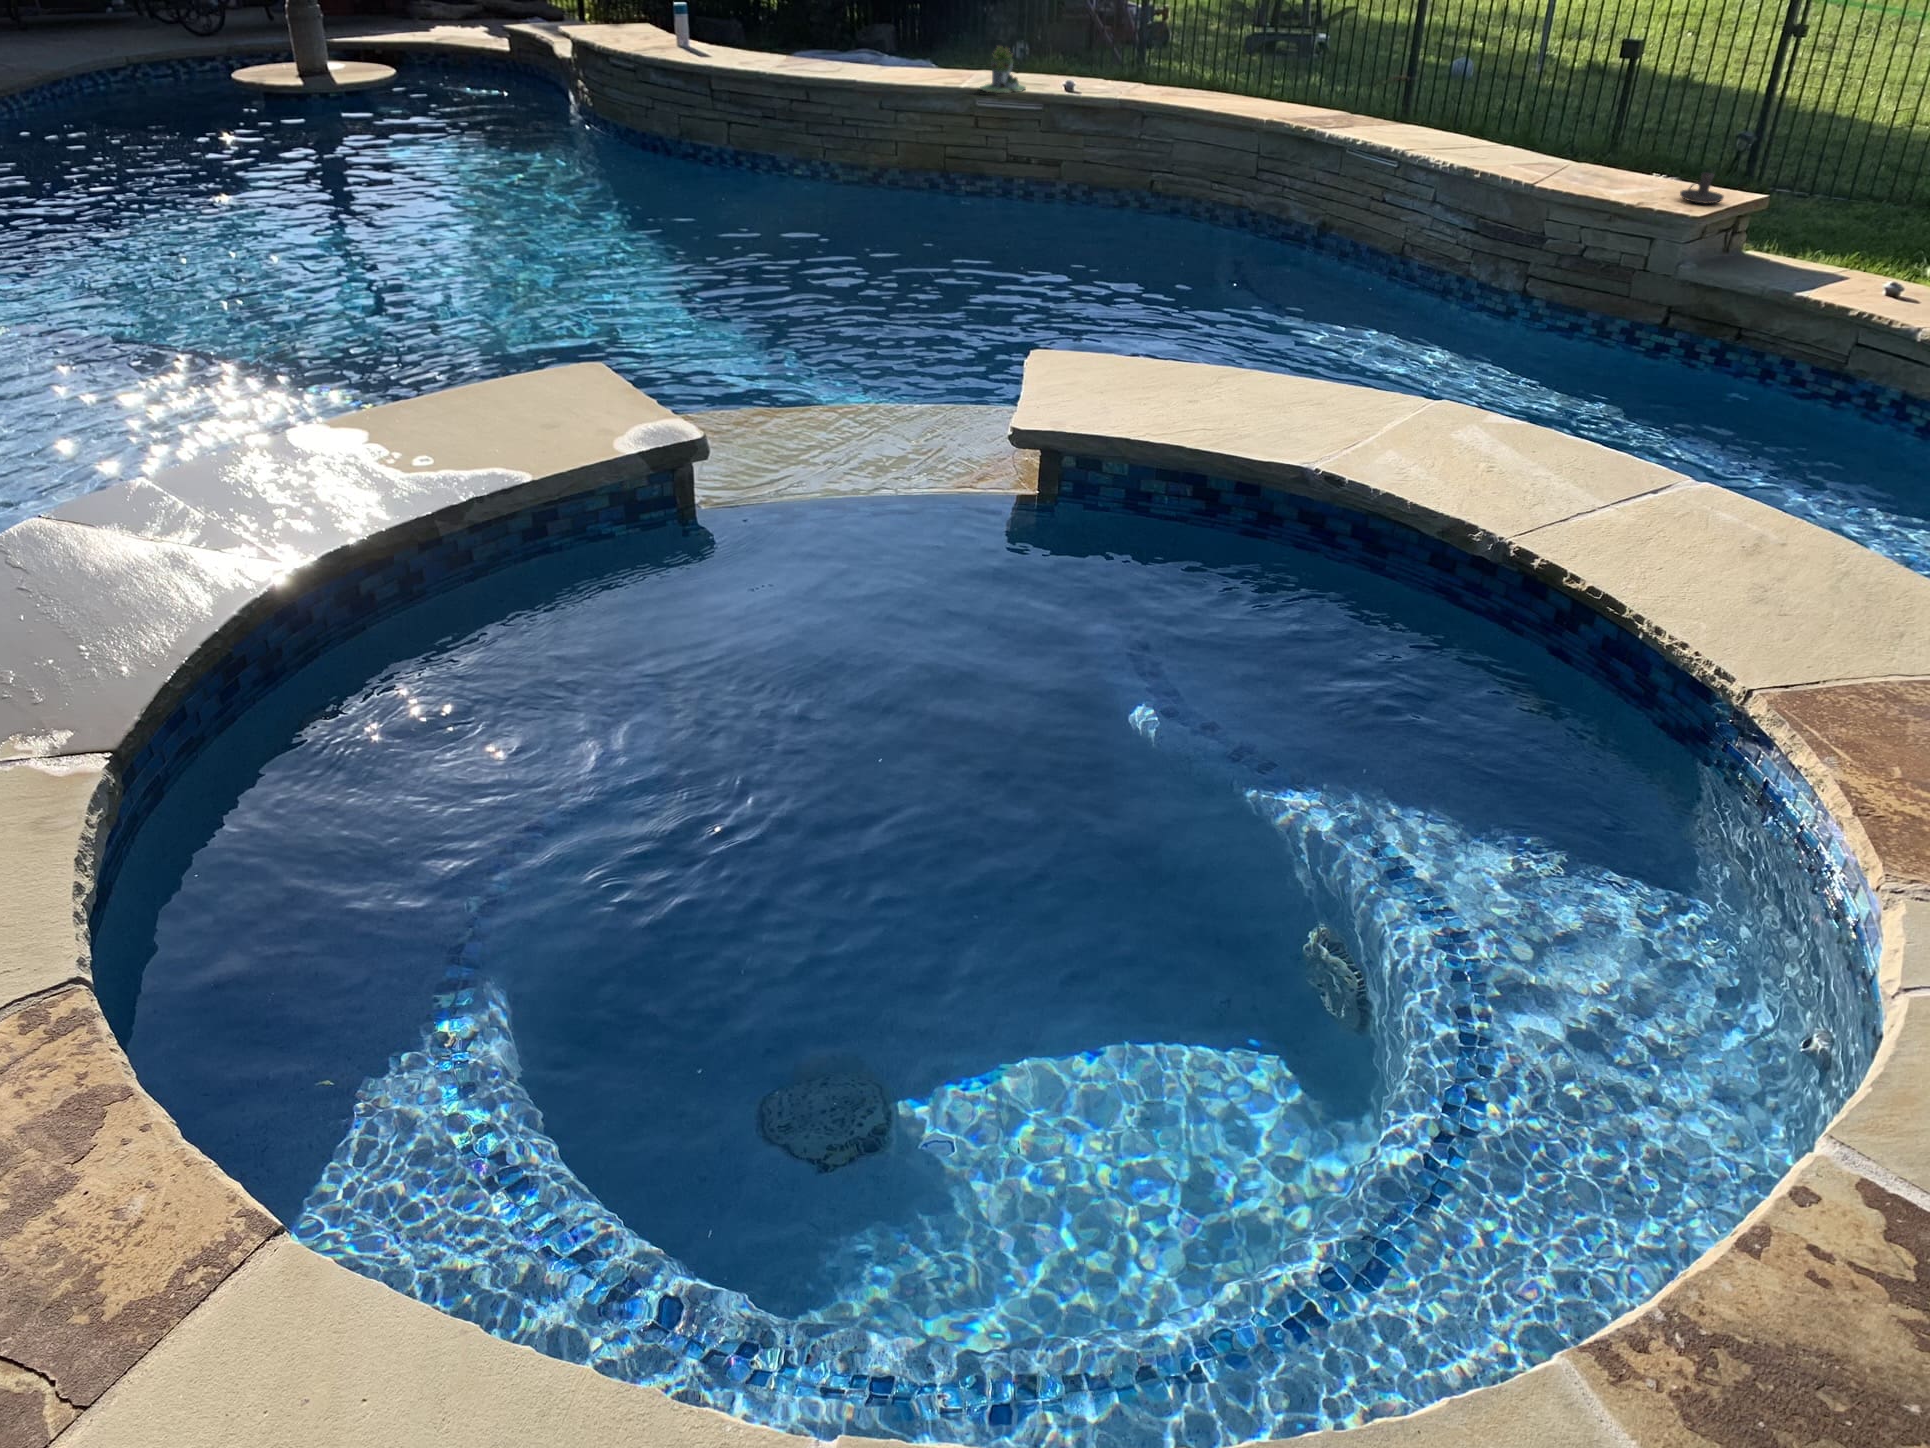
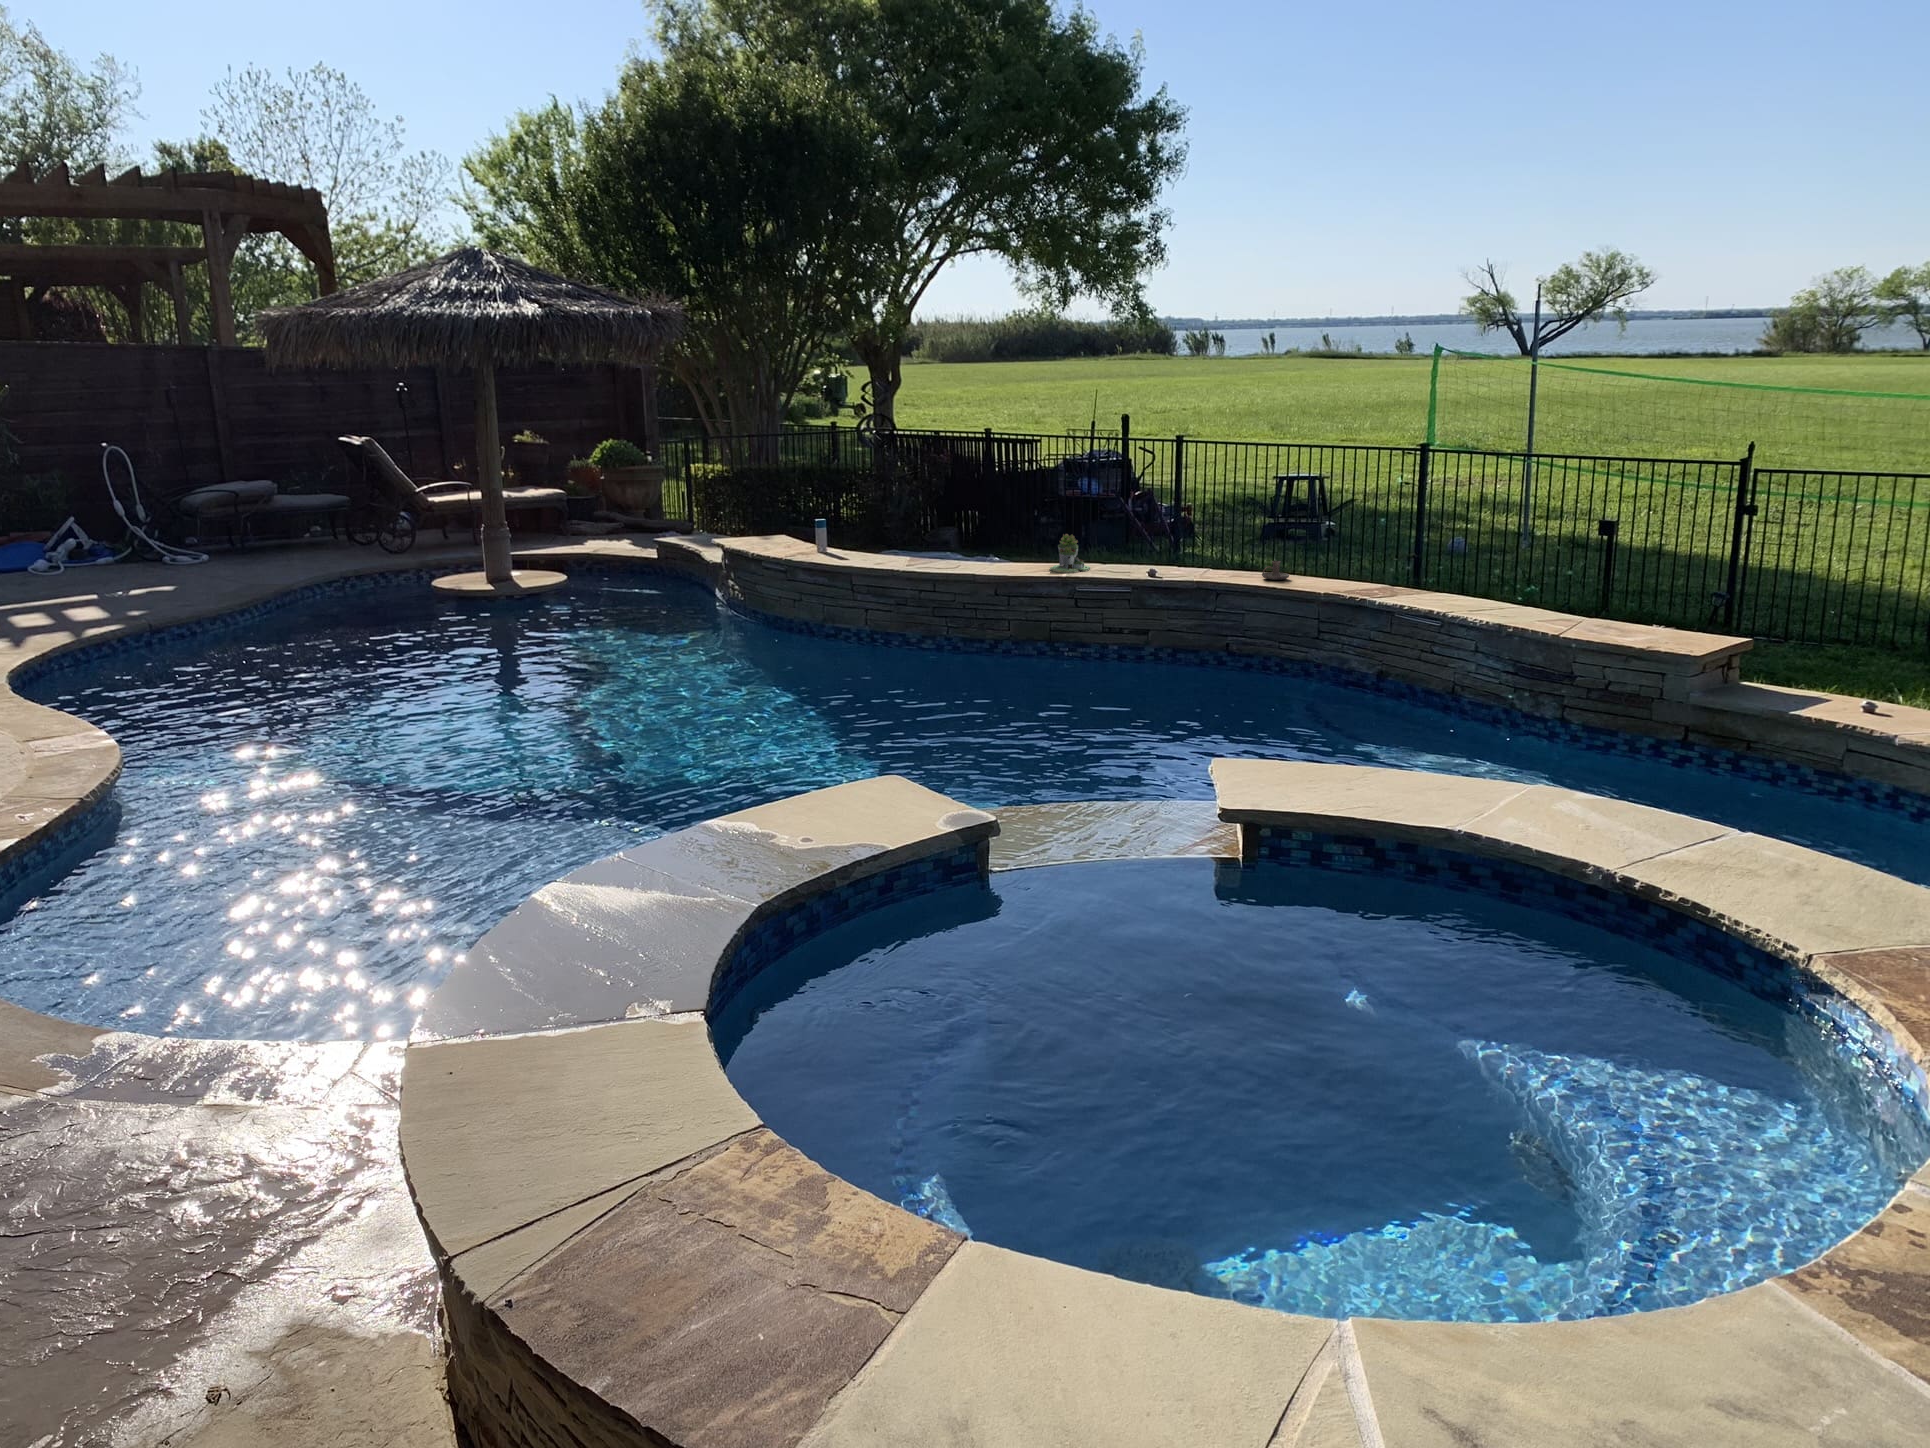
candle holder: present [1680,172,1723,204] -> present [1262,561,1289,580]

